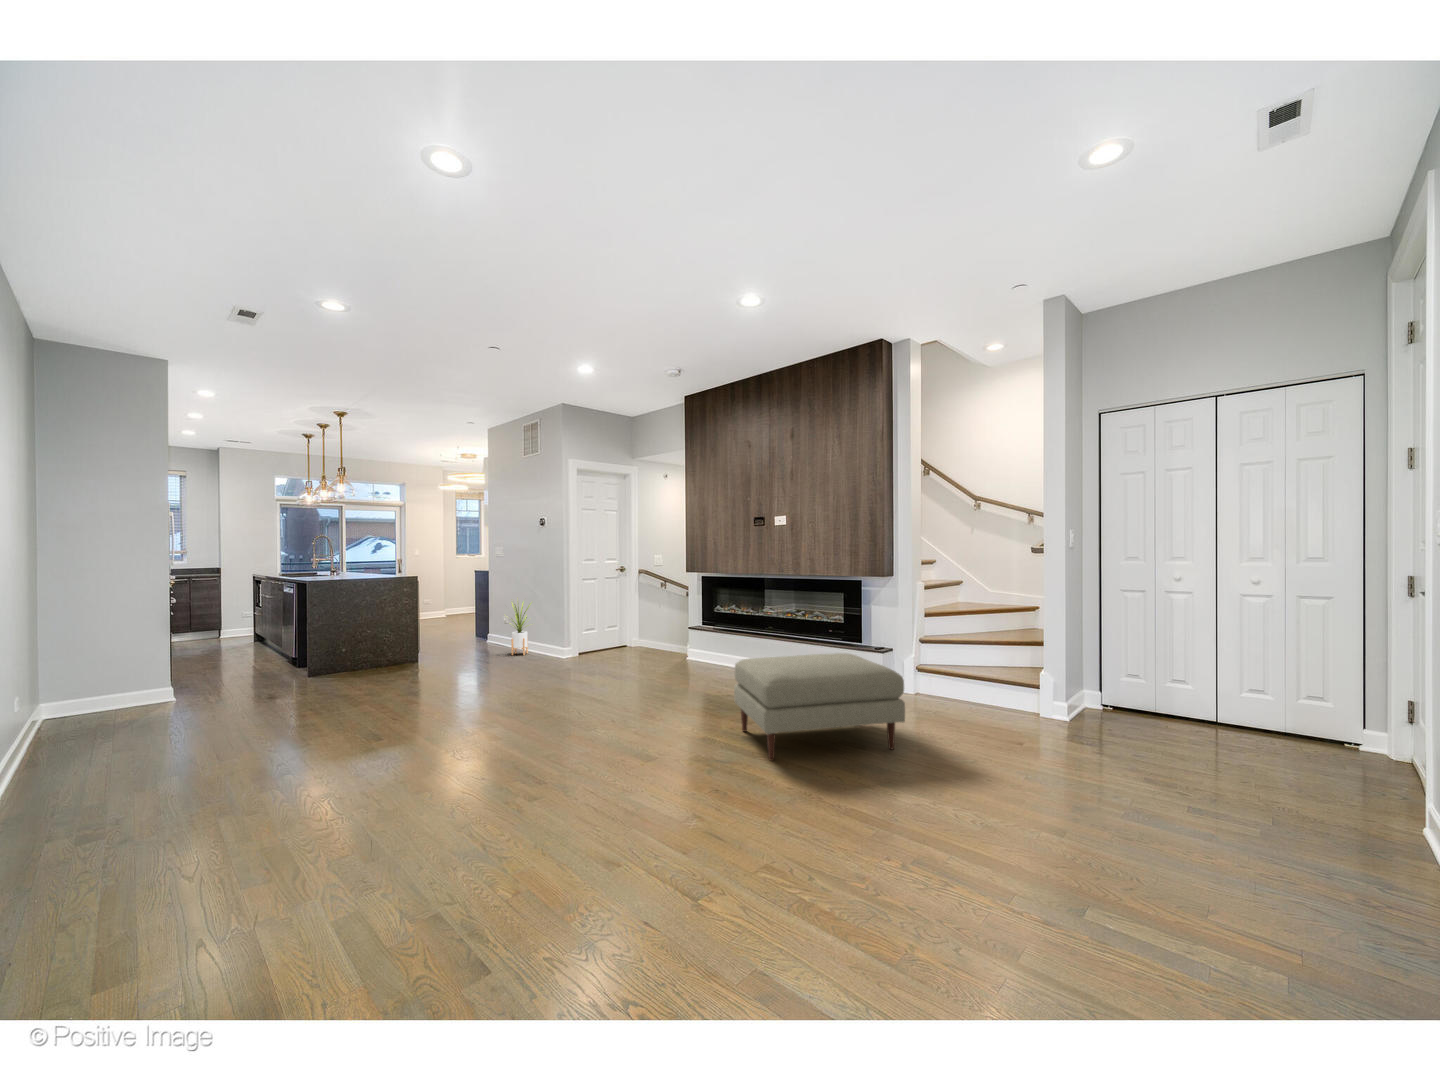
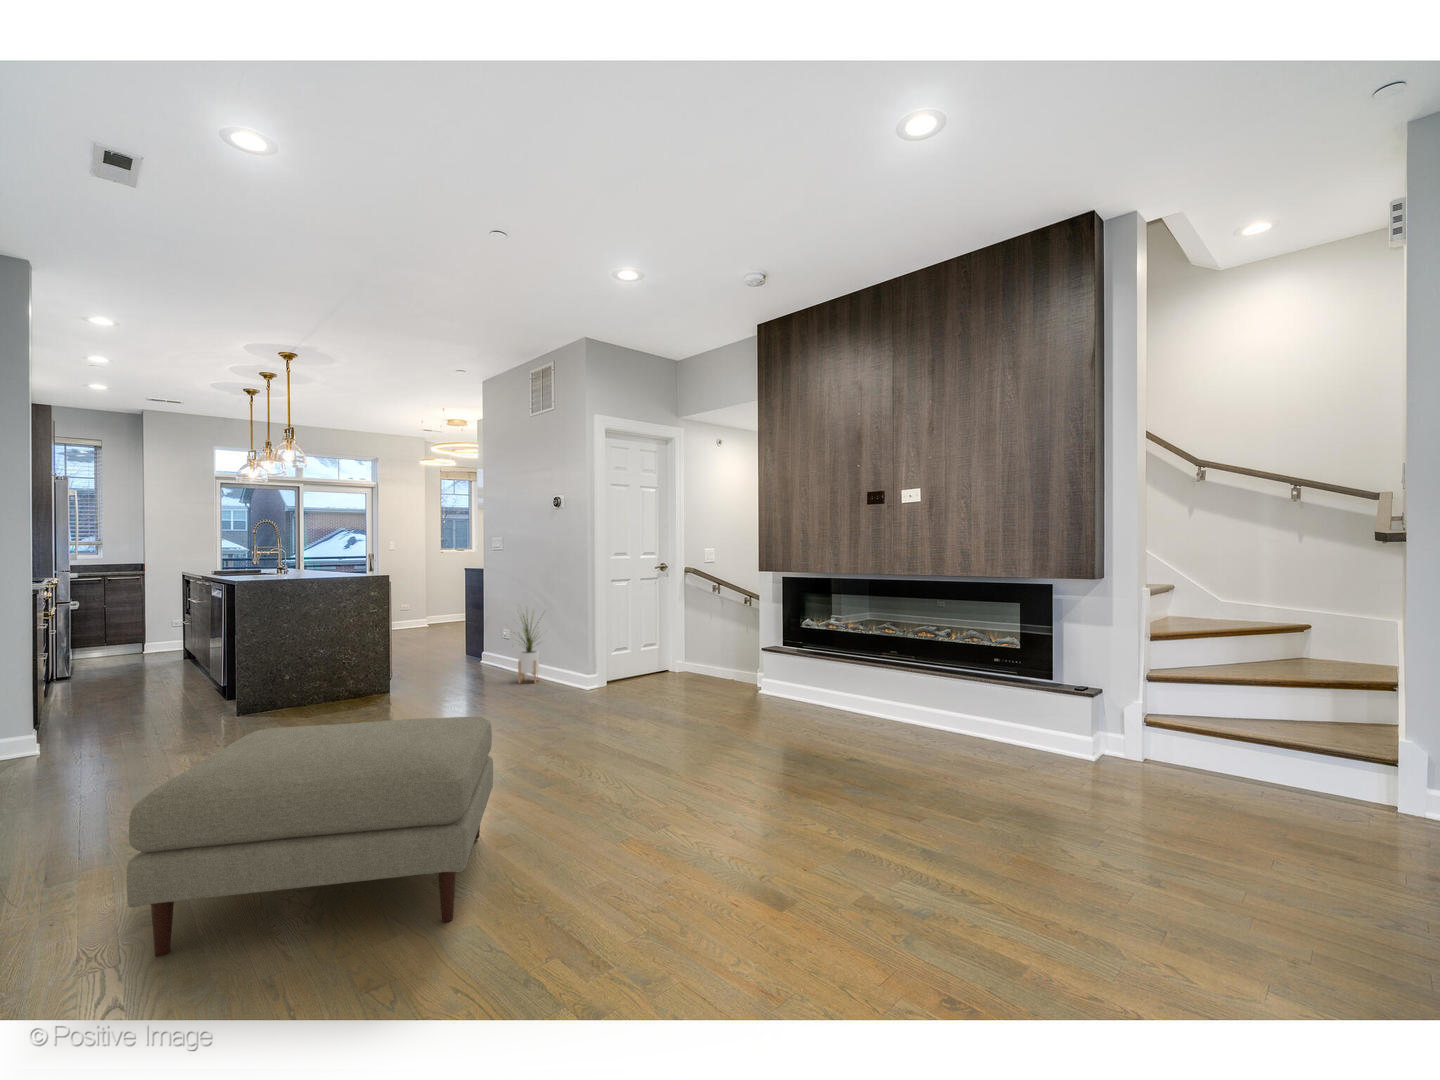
ottoman: present [734,653,905,761] -> present [127,717,493,957]

